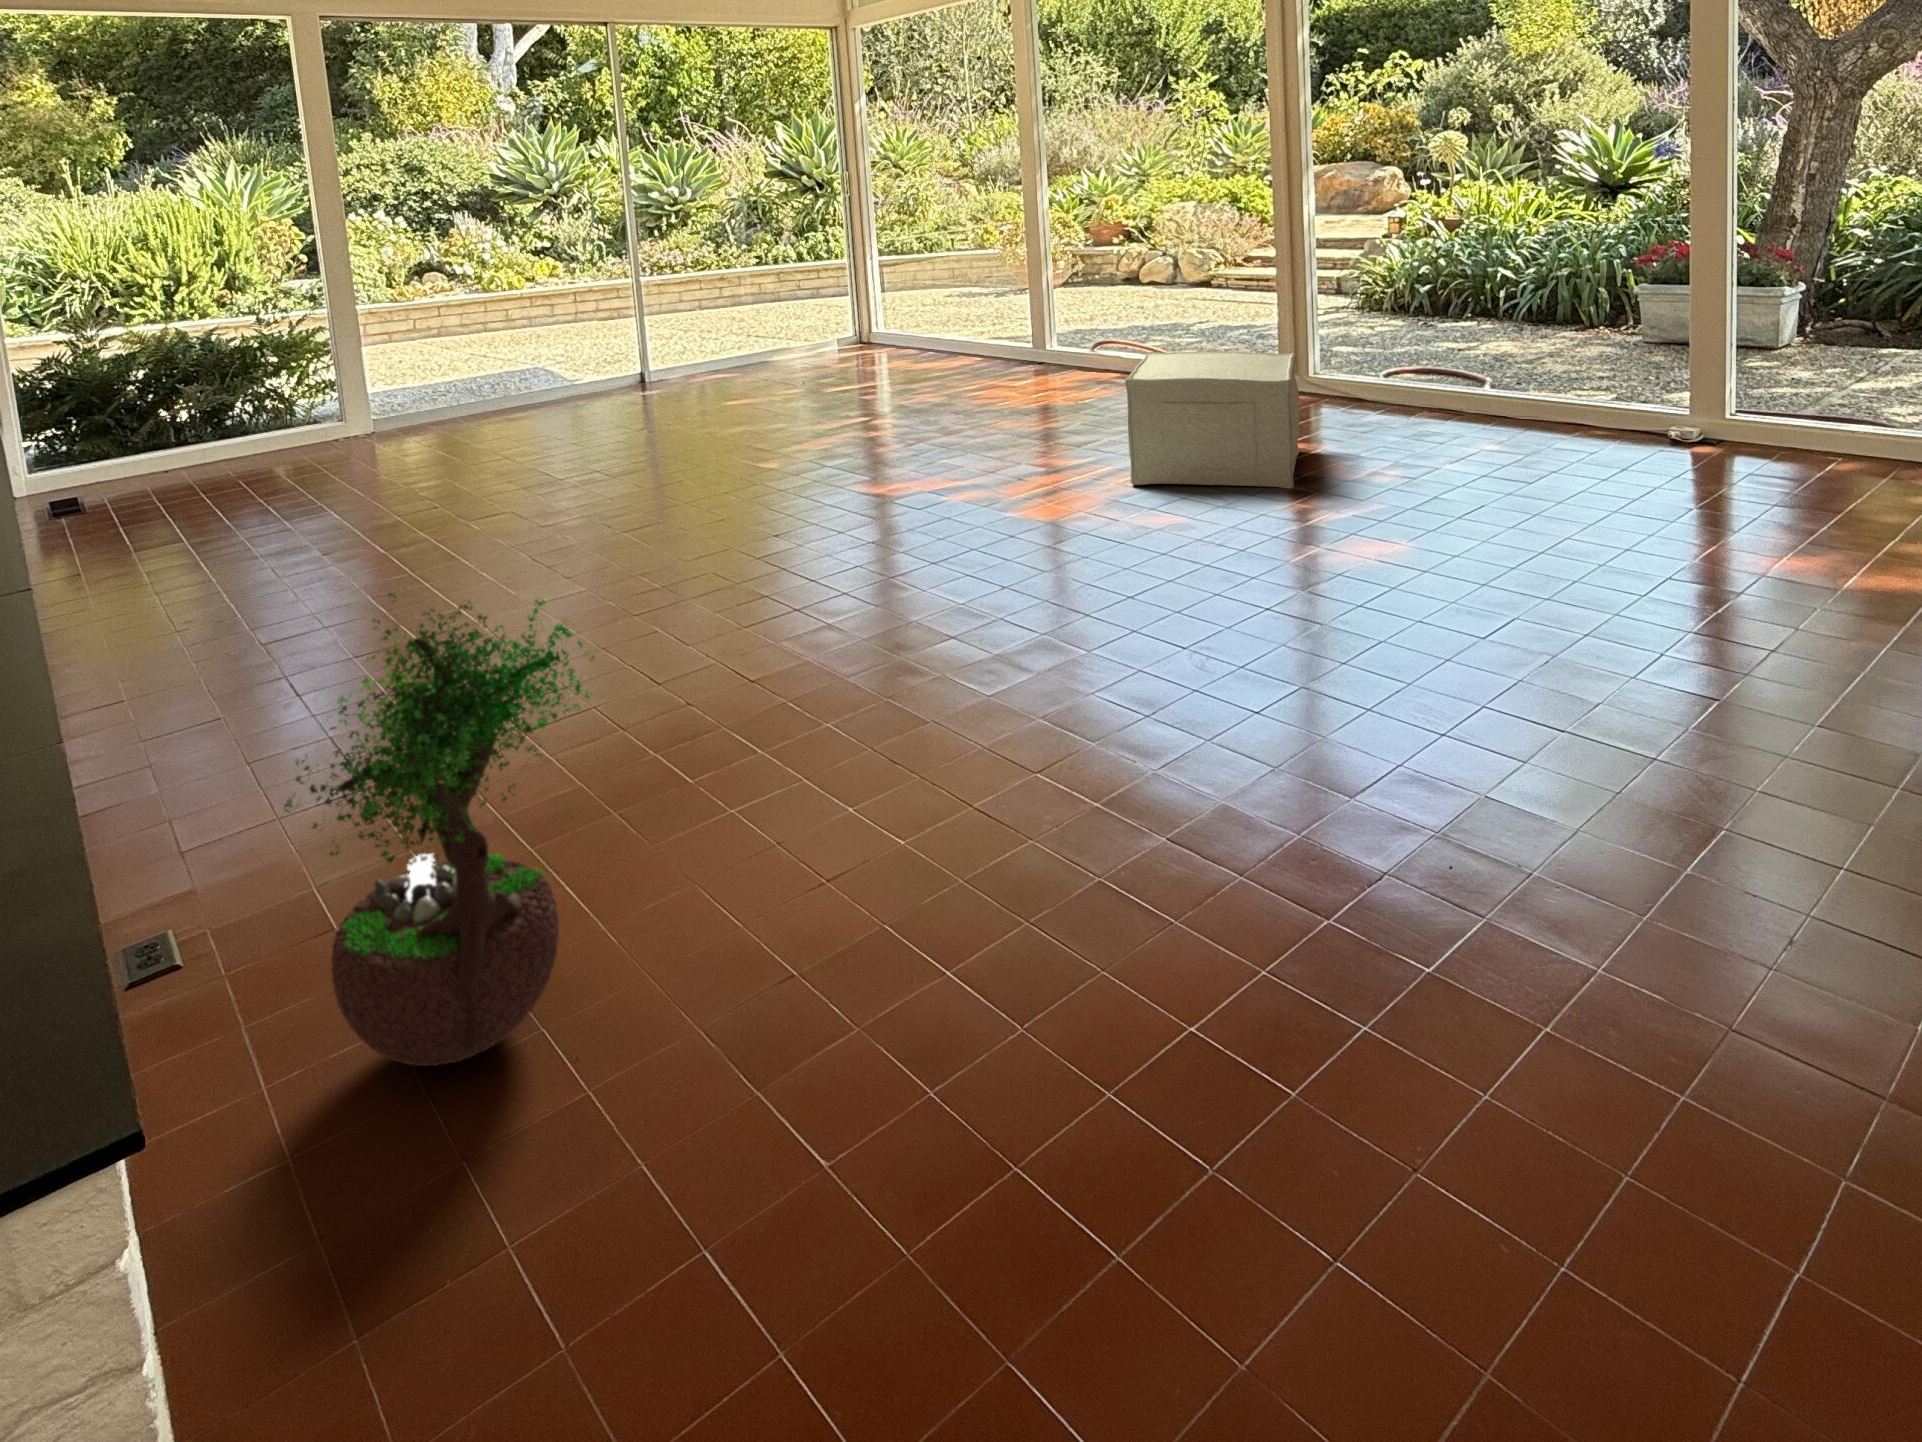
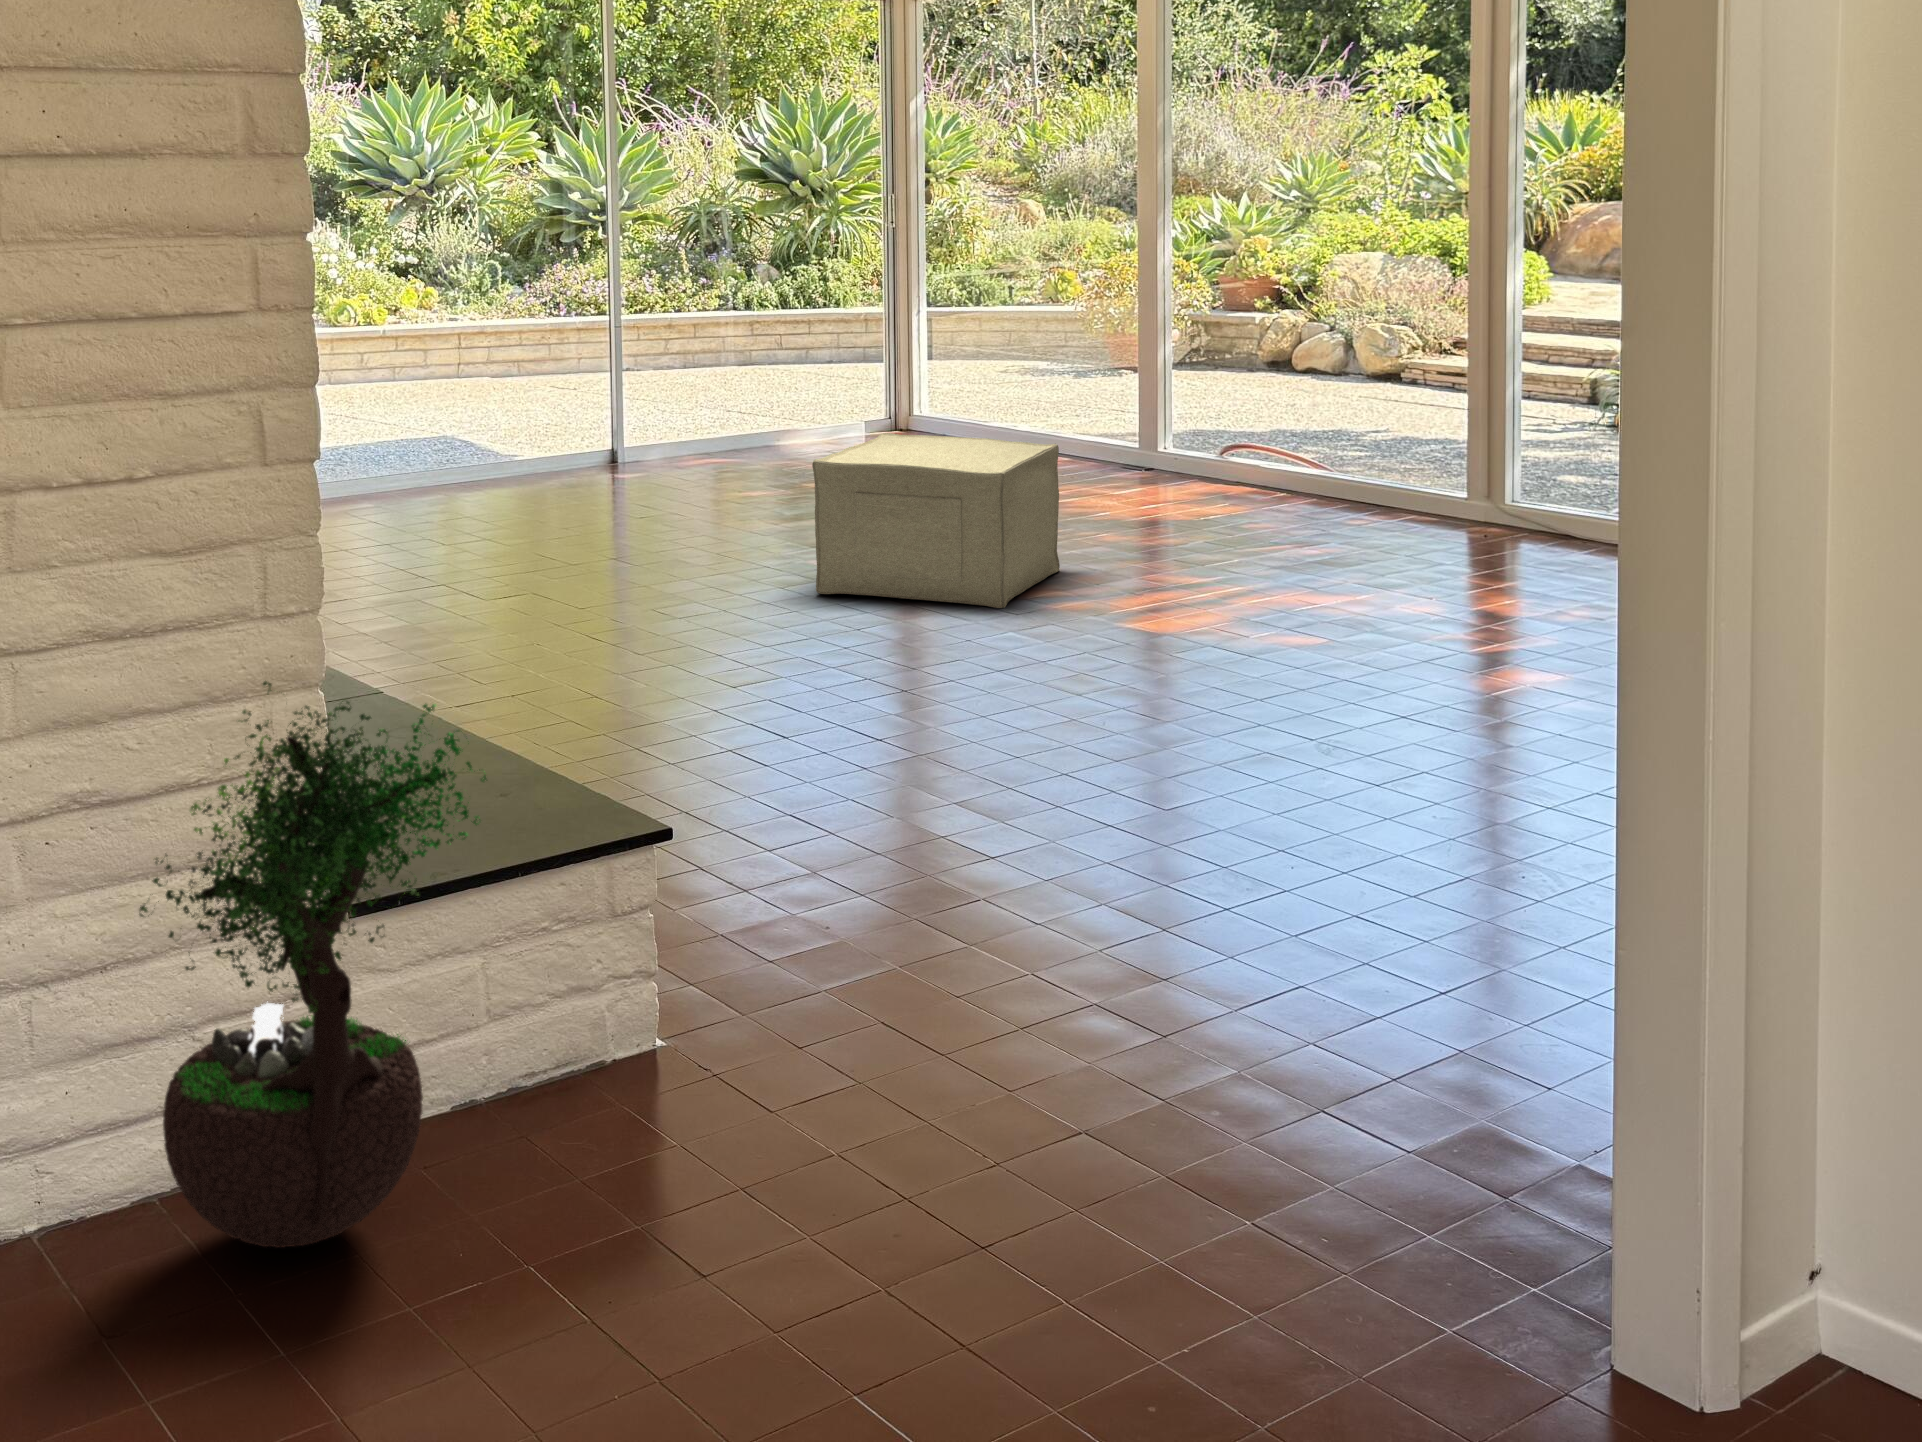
ottoman: present [1125,352,1300,488] -> present [812,433,1060,608]

